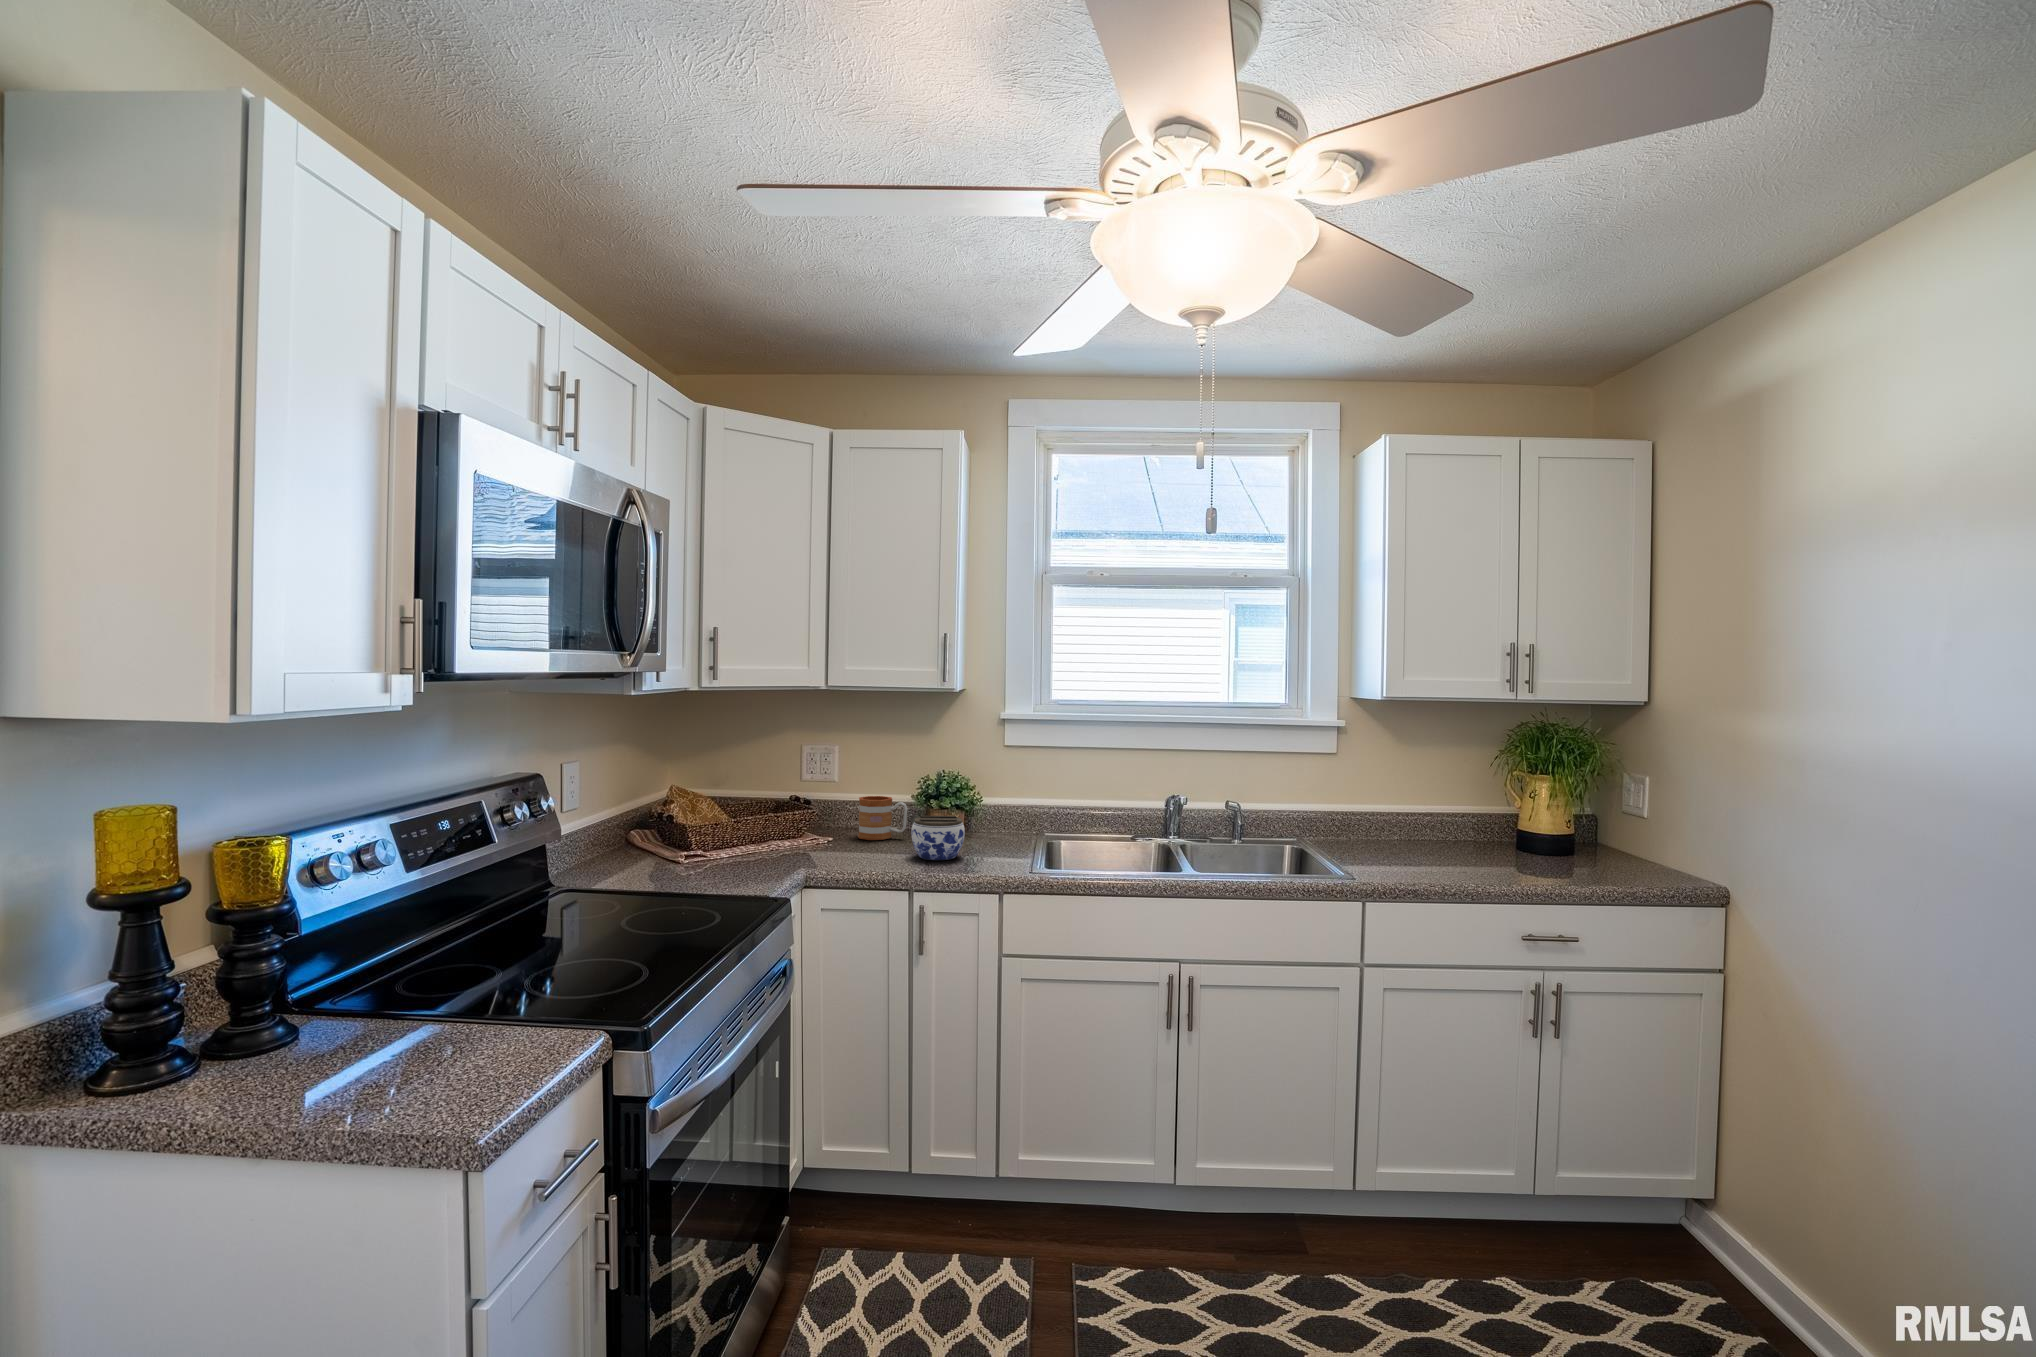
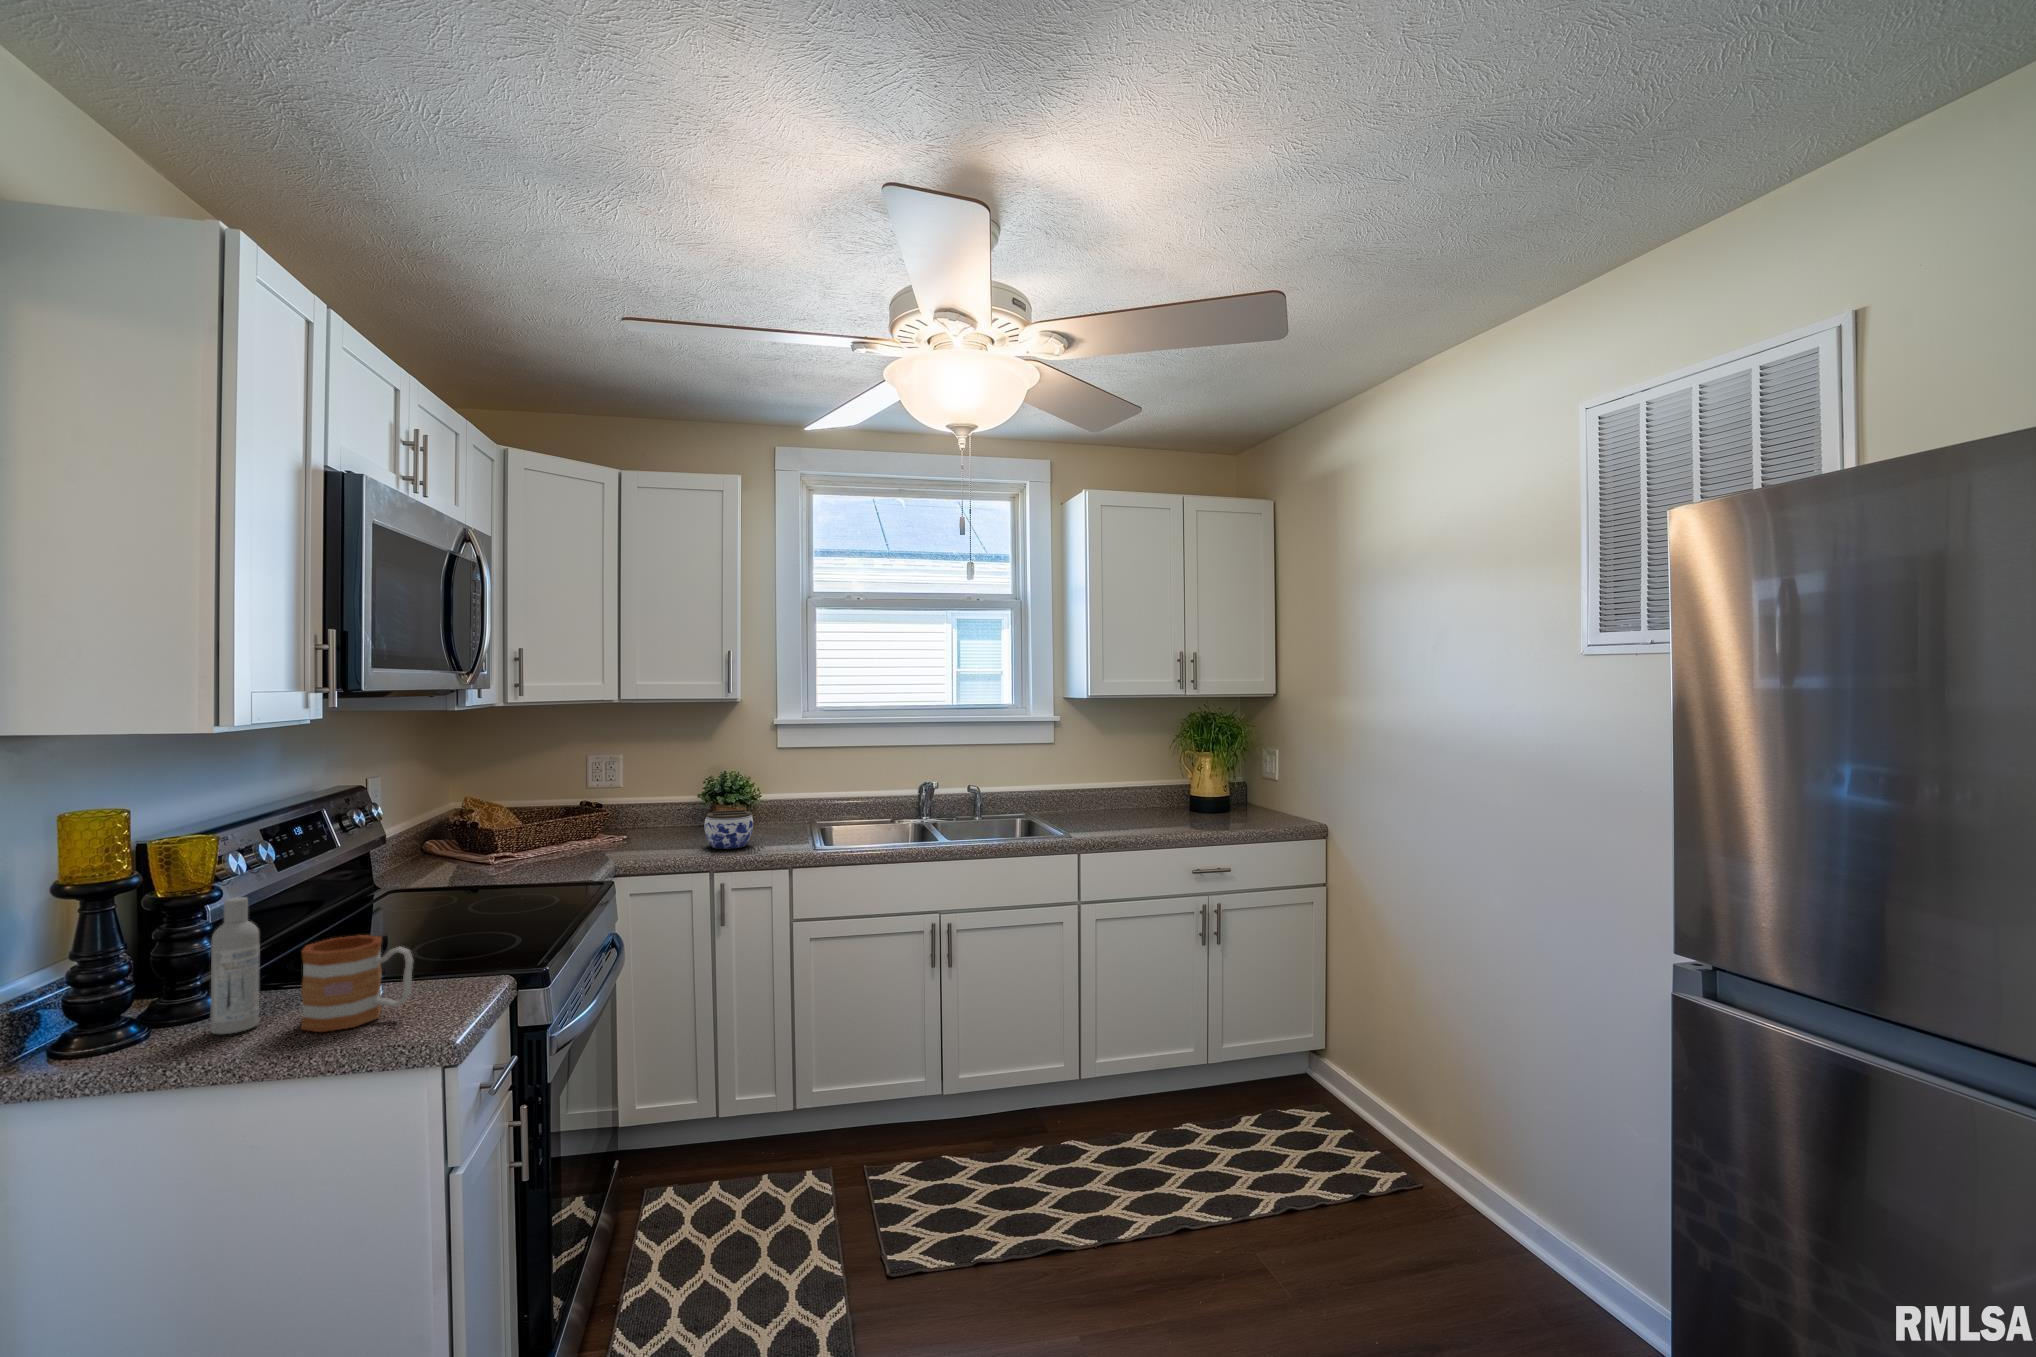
mug: present [858,796,907,840] -> present [301,935,413,1032]
bottle: none [251,917,309,1083] -> present [211,897,260,1034]

